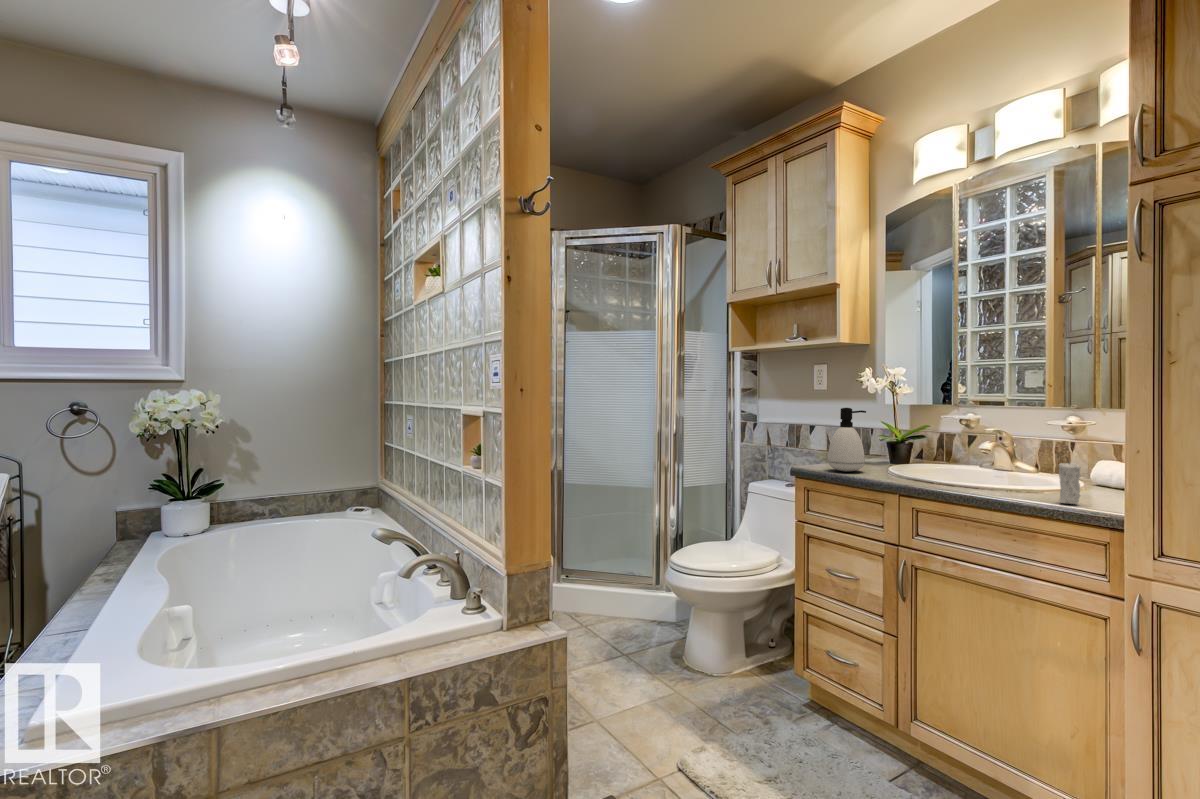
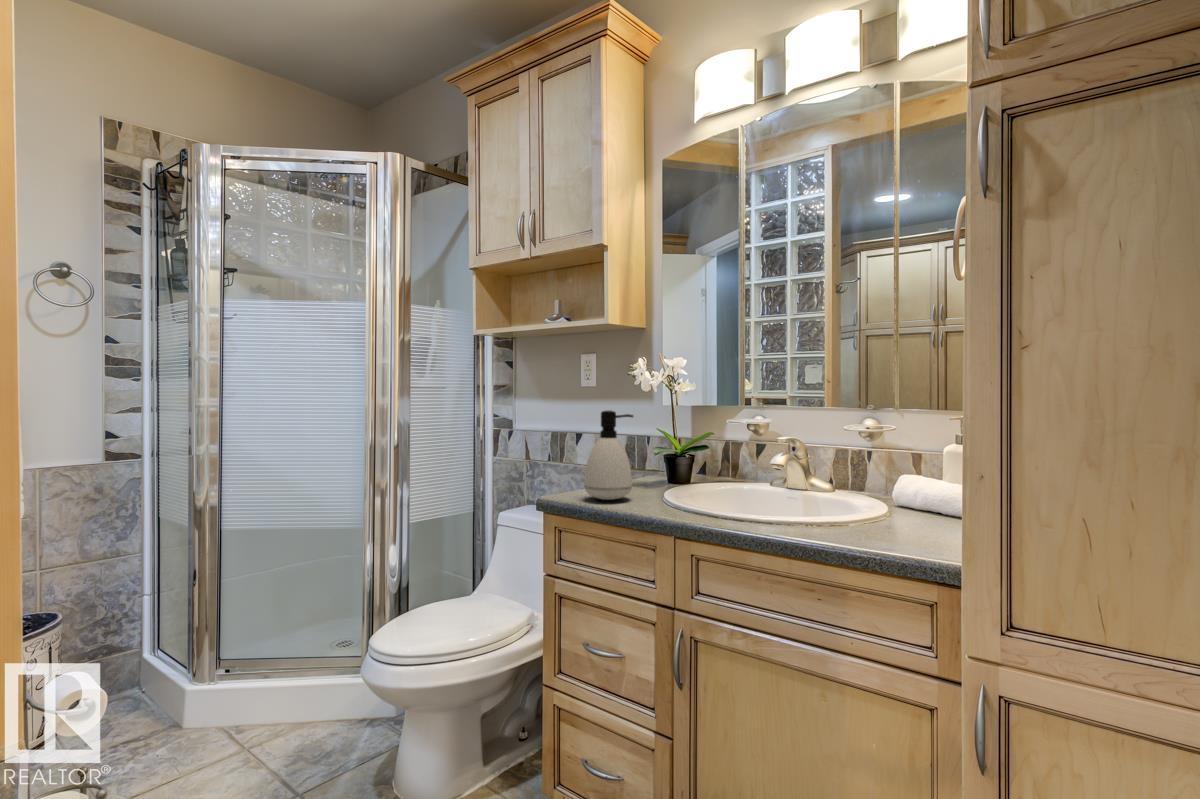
candle: present [1059,462,1081,504] -> none [872,475,899,546]

